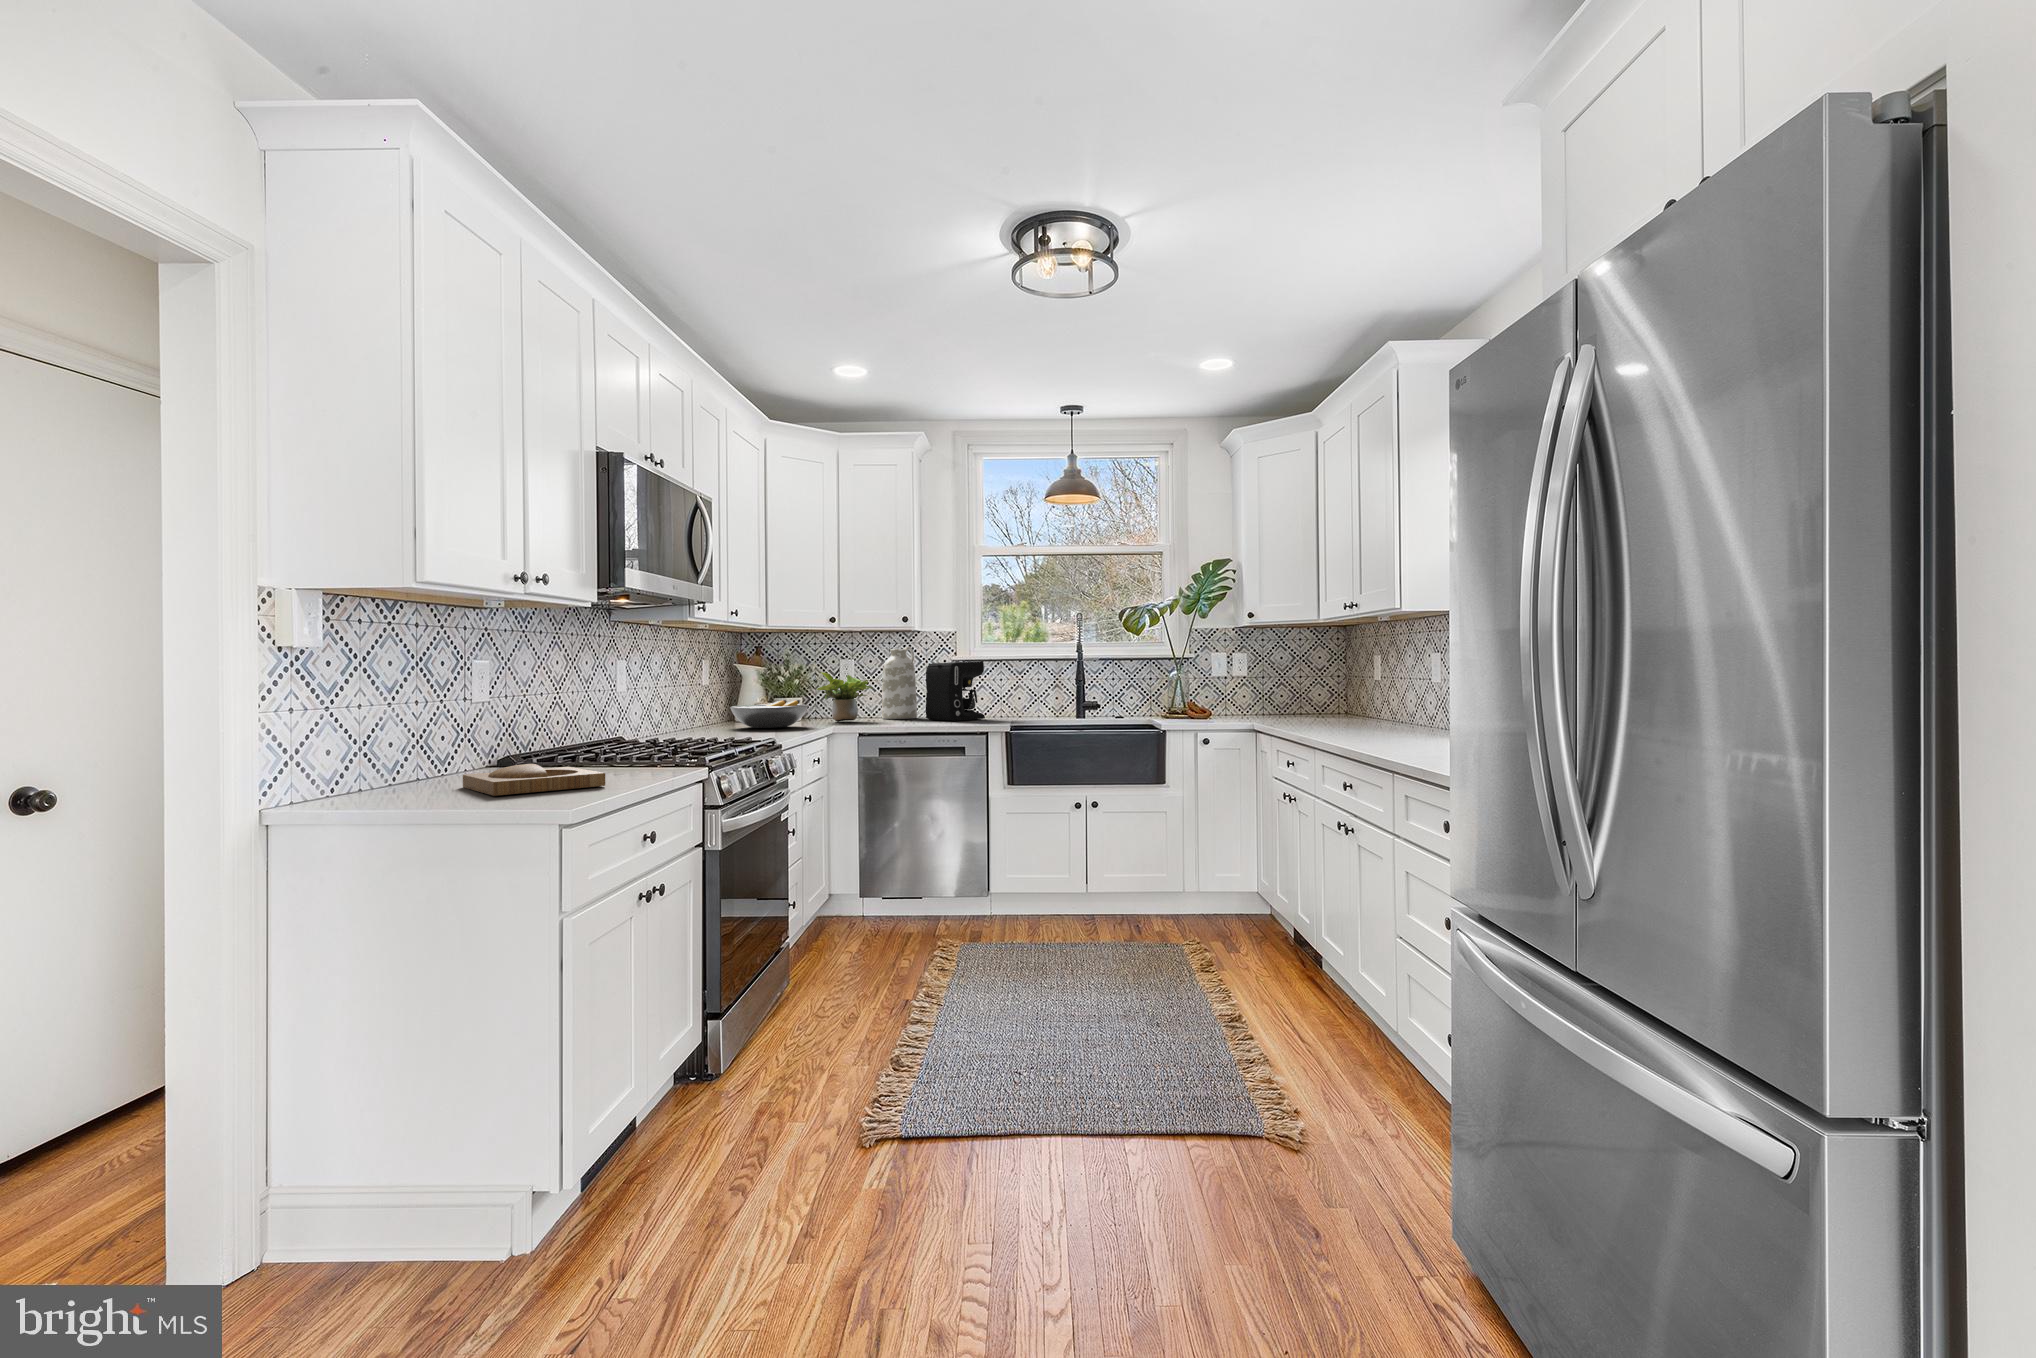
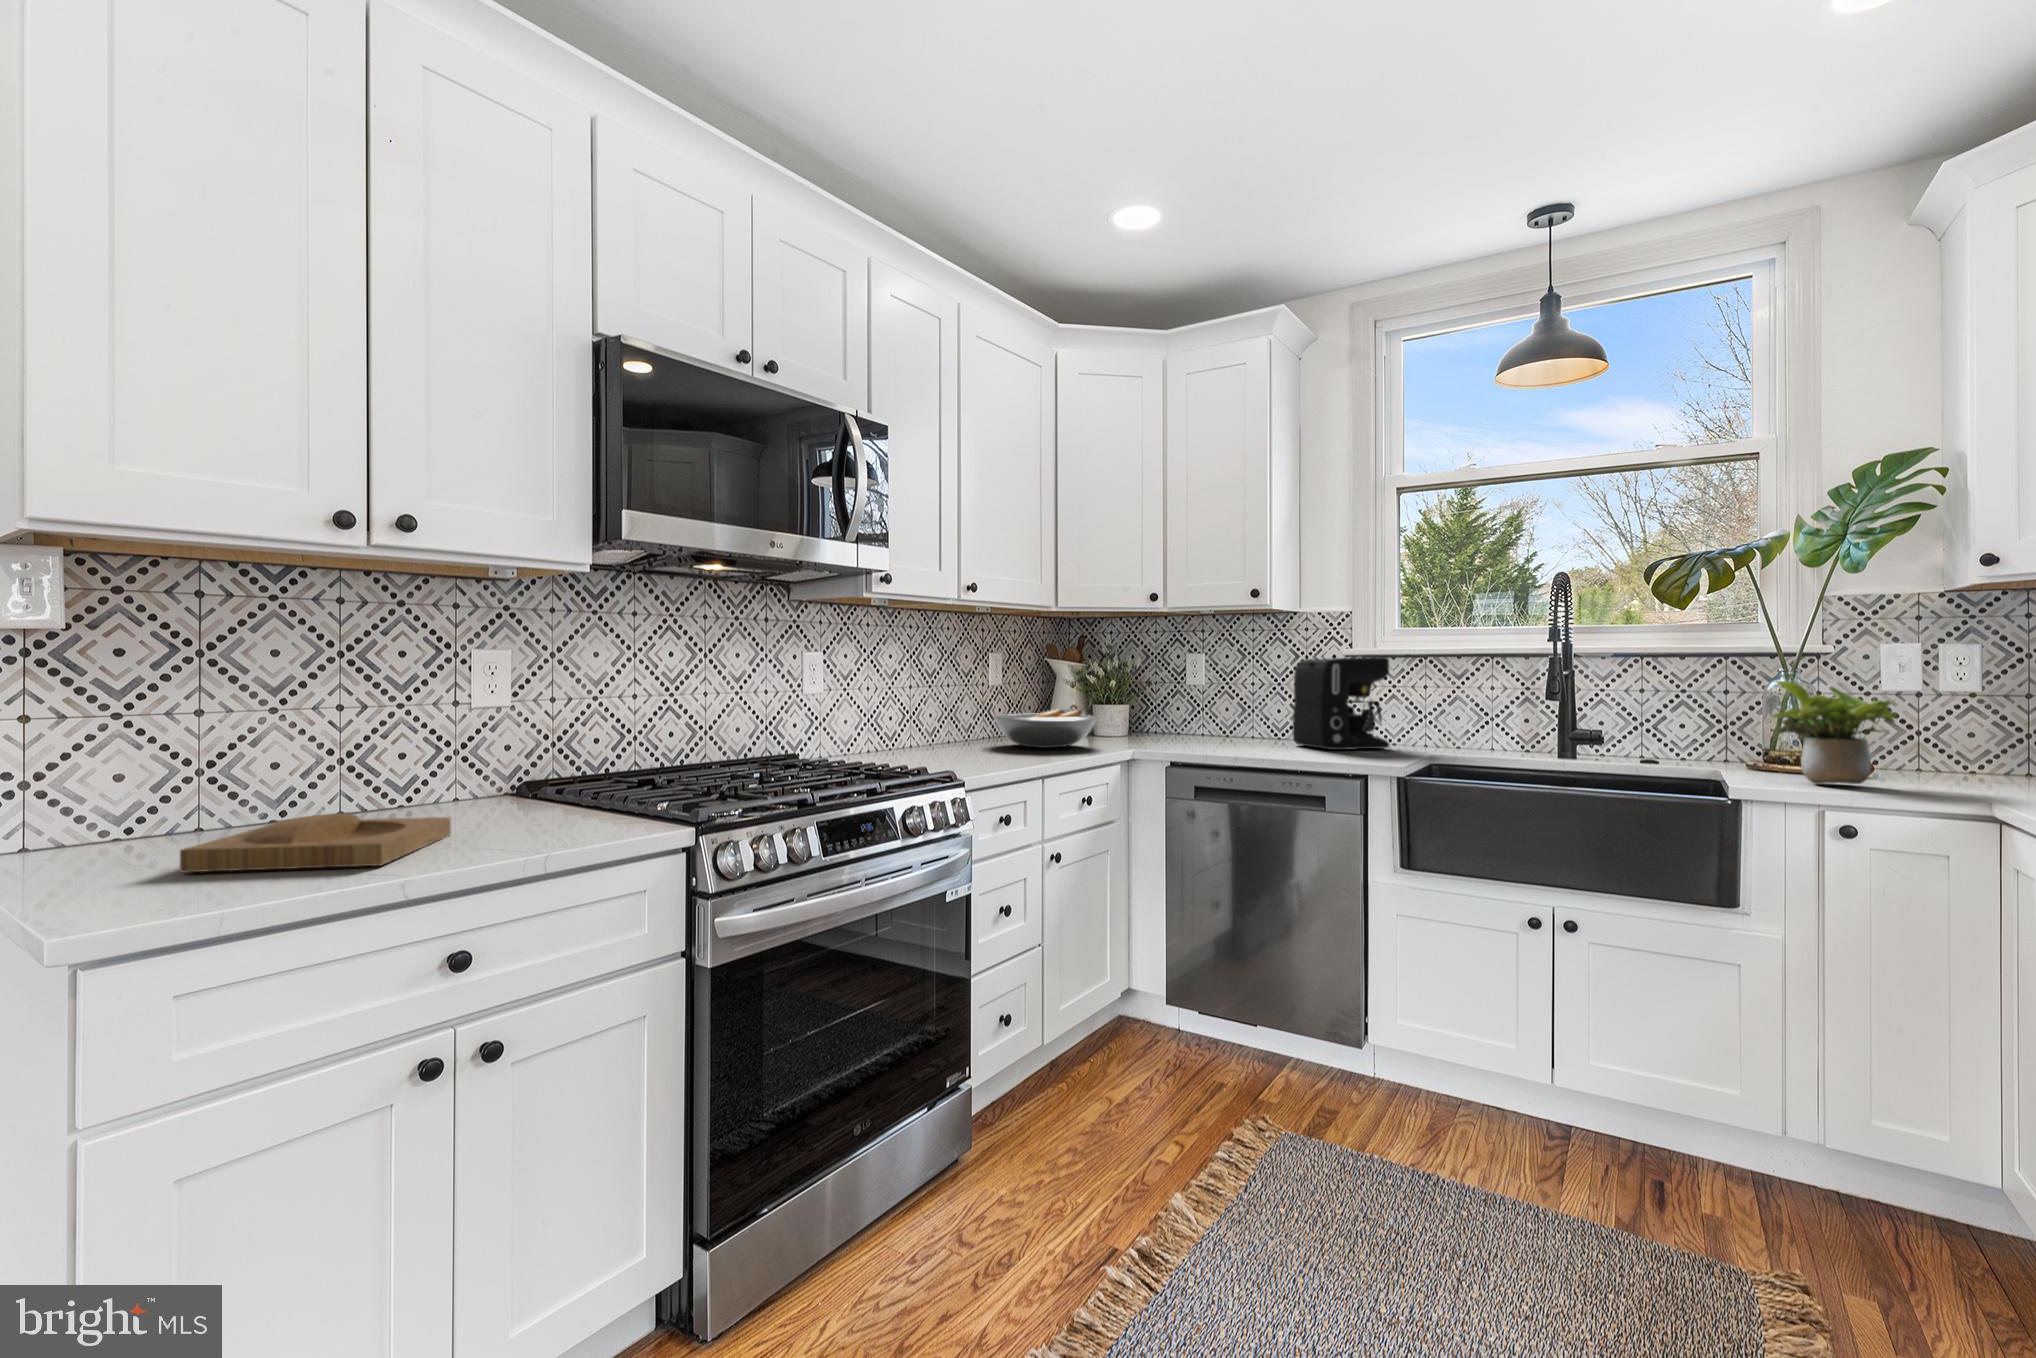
vase: present [882,647,917,719] -> none [1237,635,1290,741]
potted plant: present [817,672,872,722] -> present [1773,681,1897,784]

